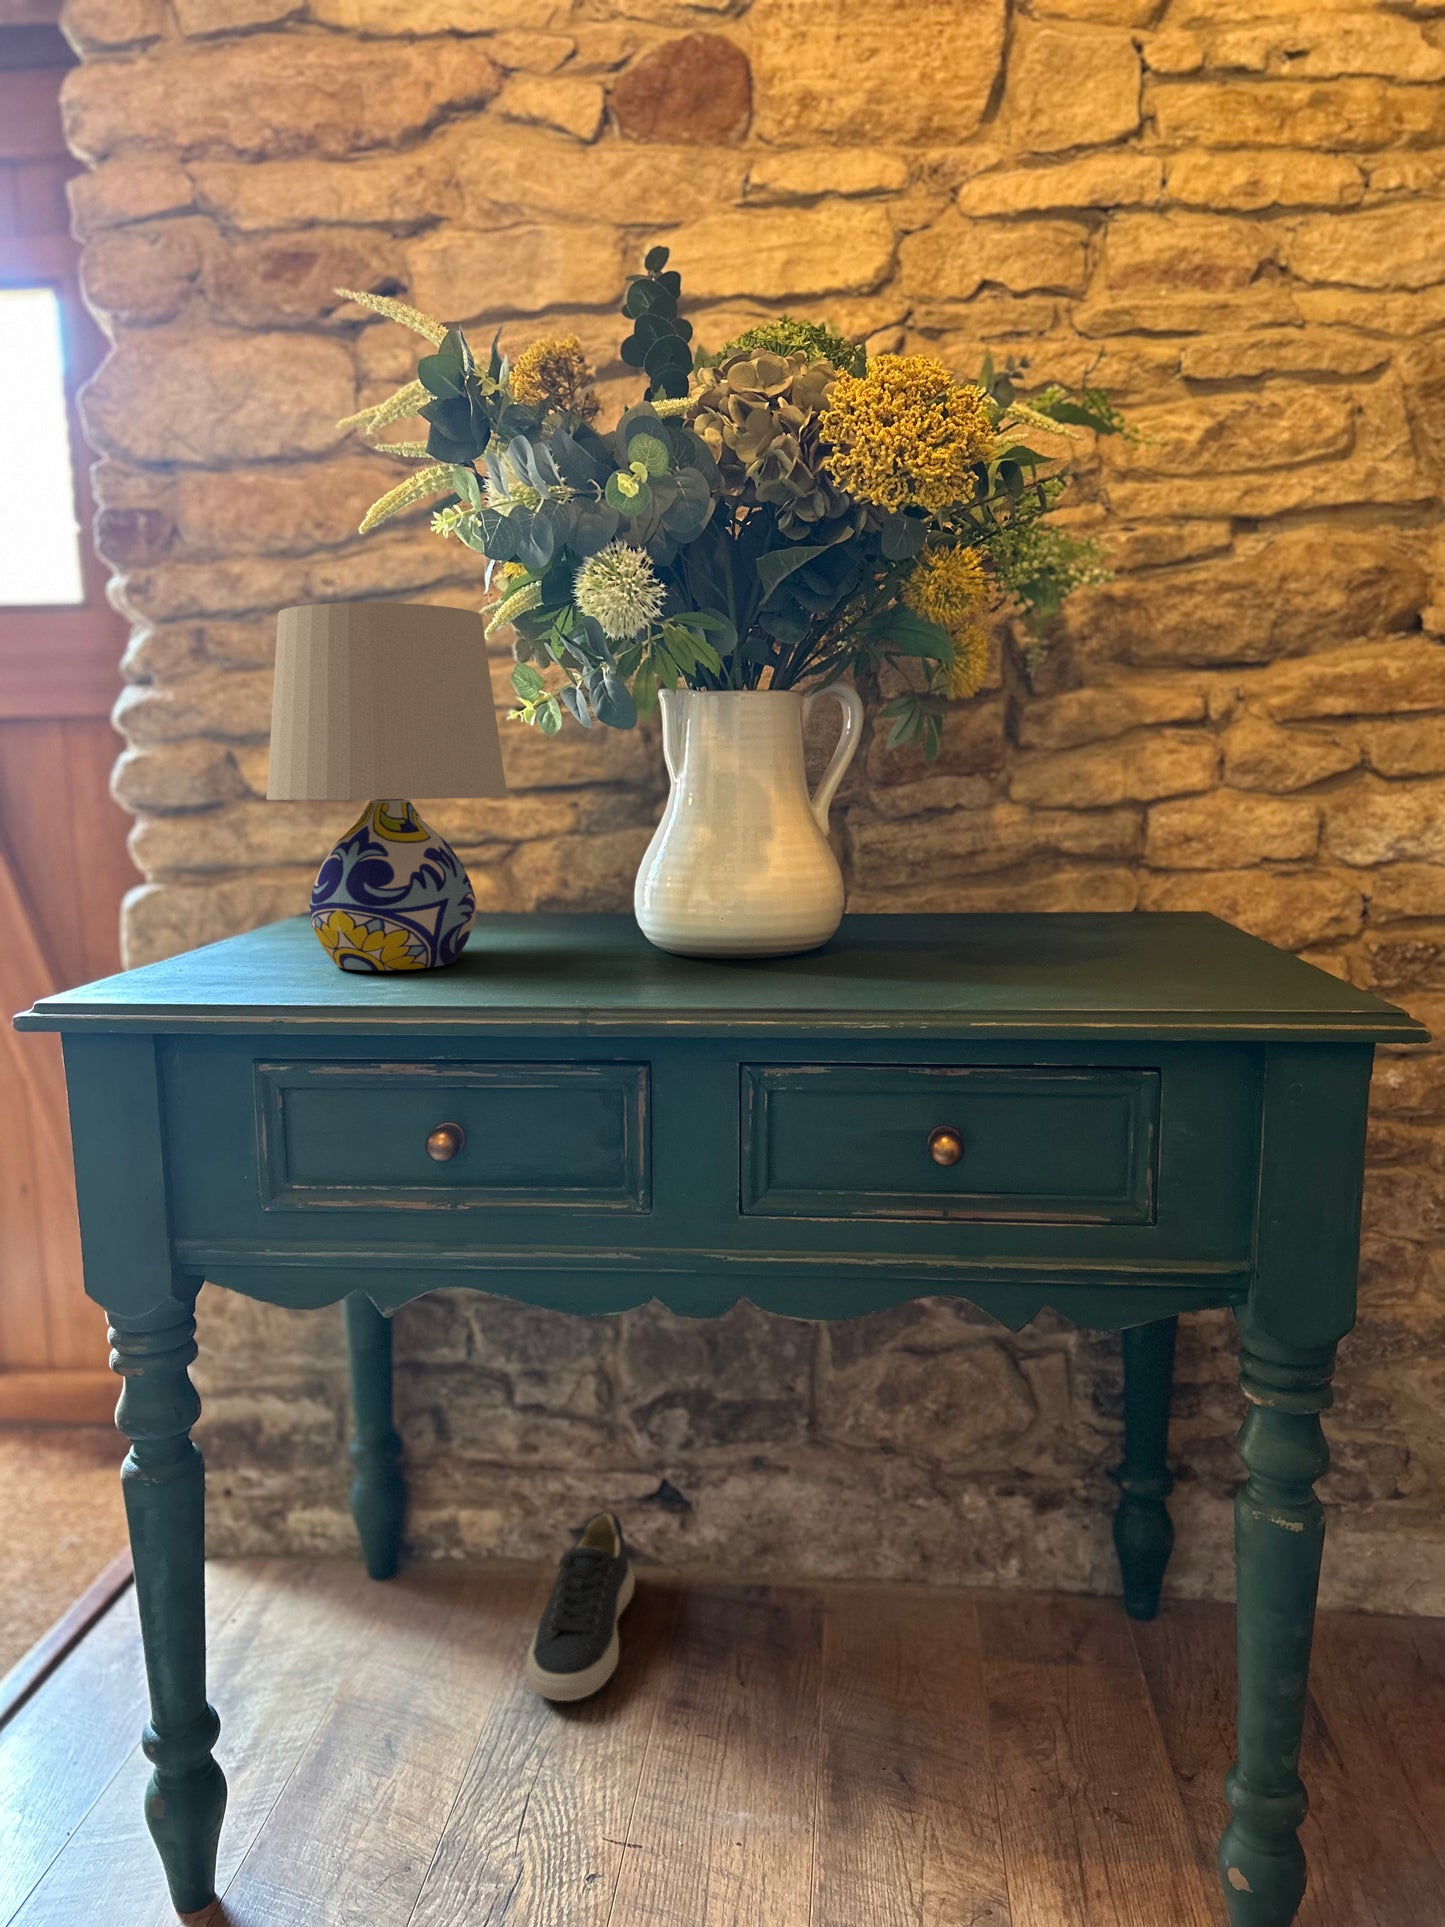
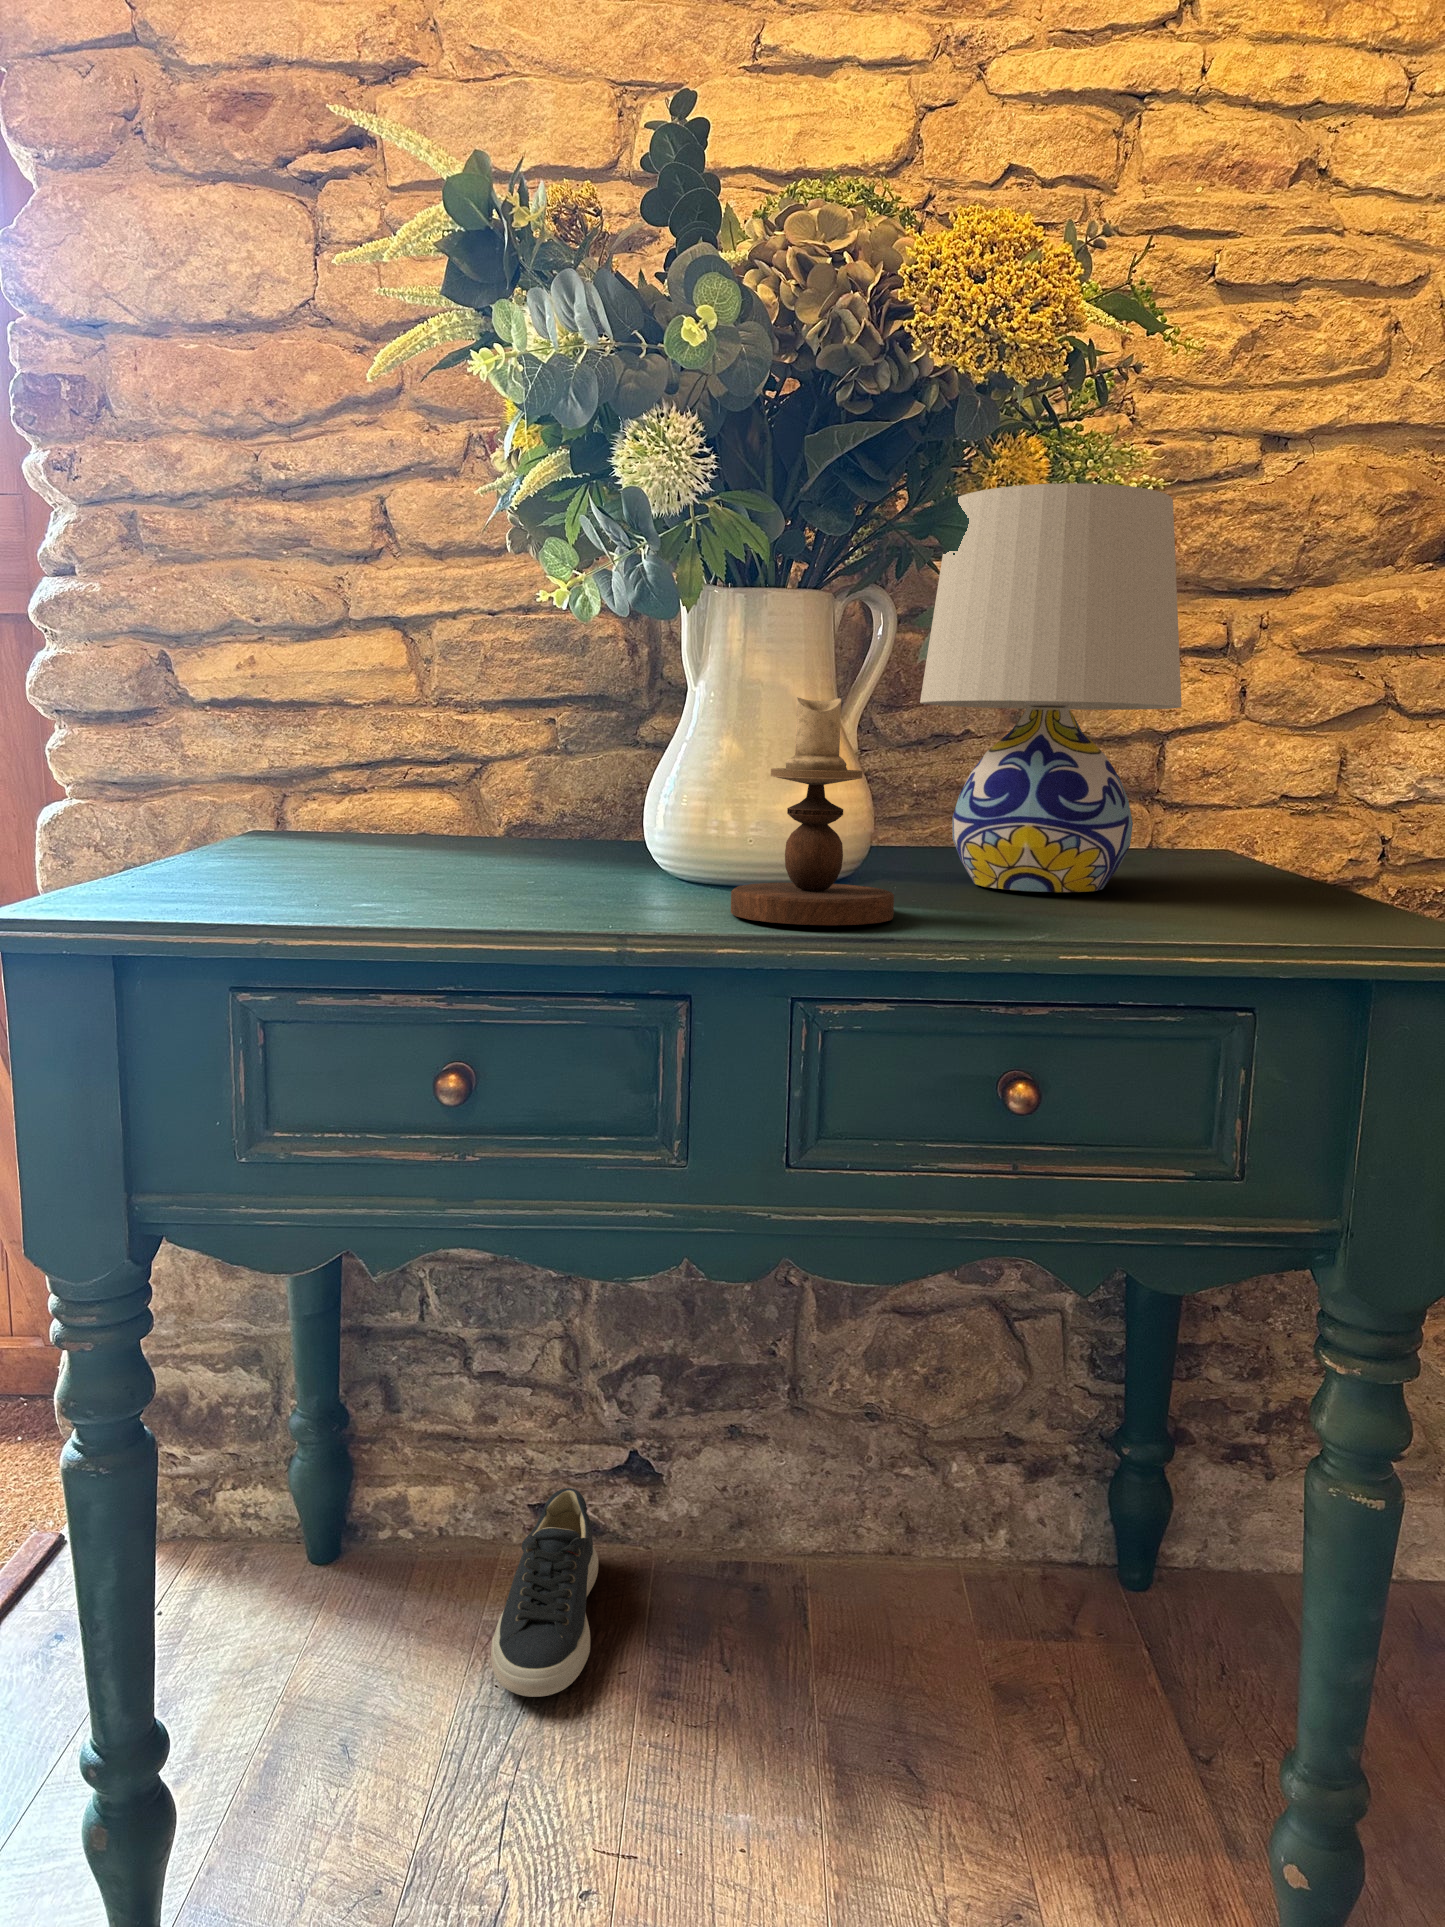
table lamp: present [267,603,507,970] -> present [920,483,1182,892]
candlestick: none [692,795,837,999] -> present [731,697,894,925]

